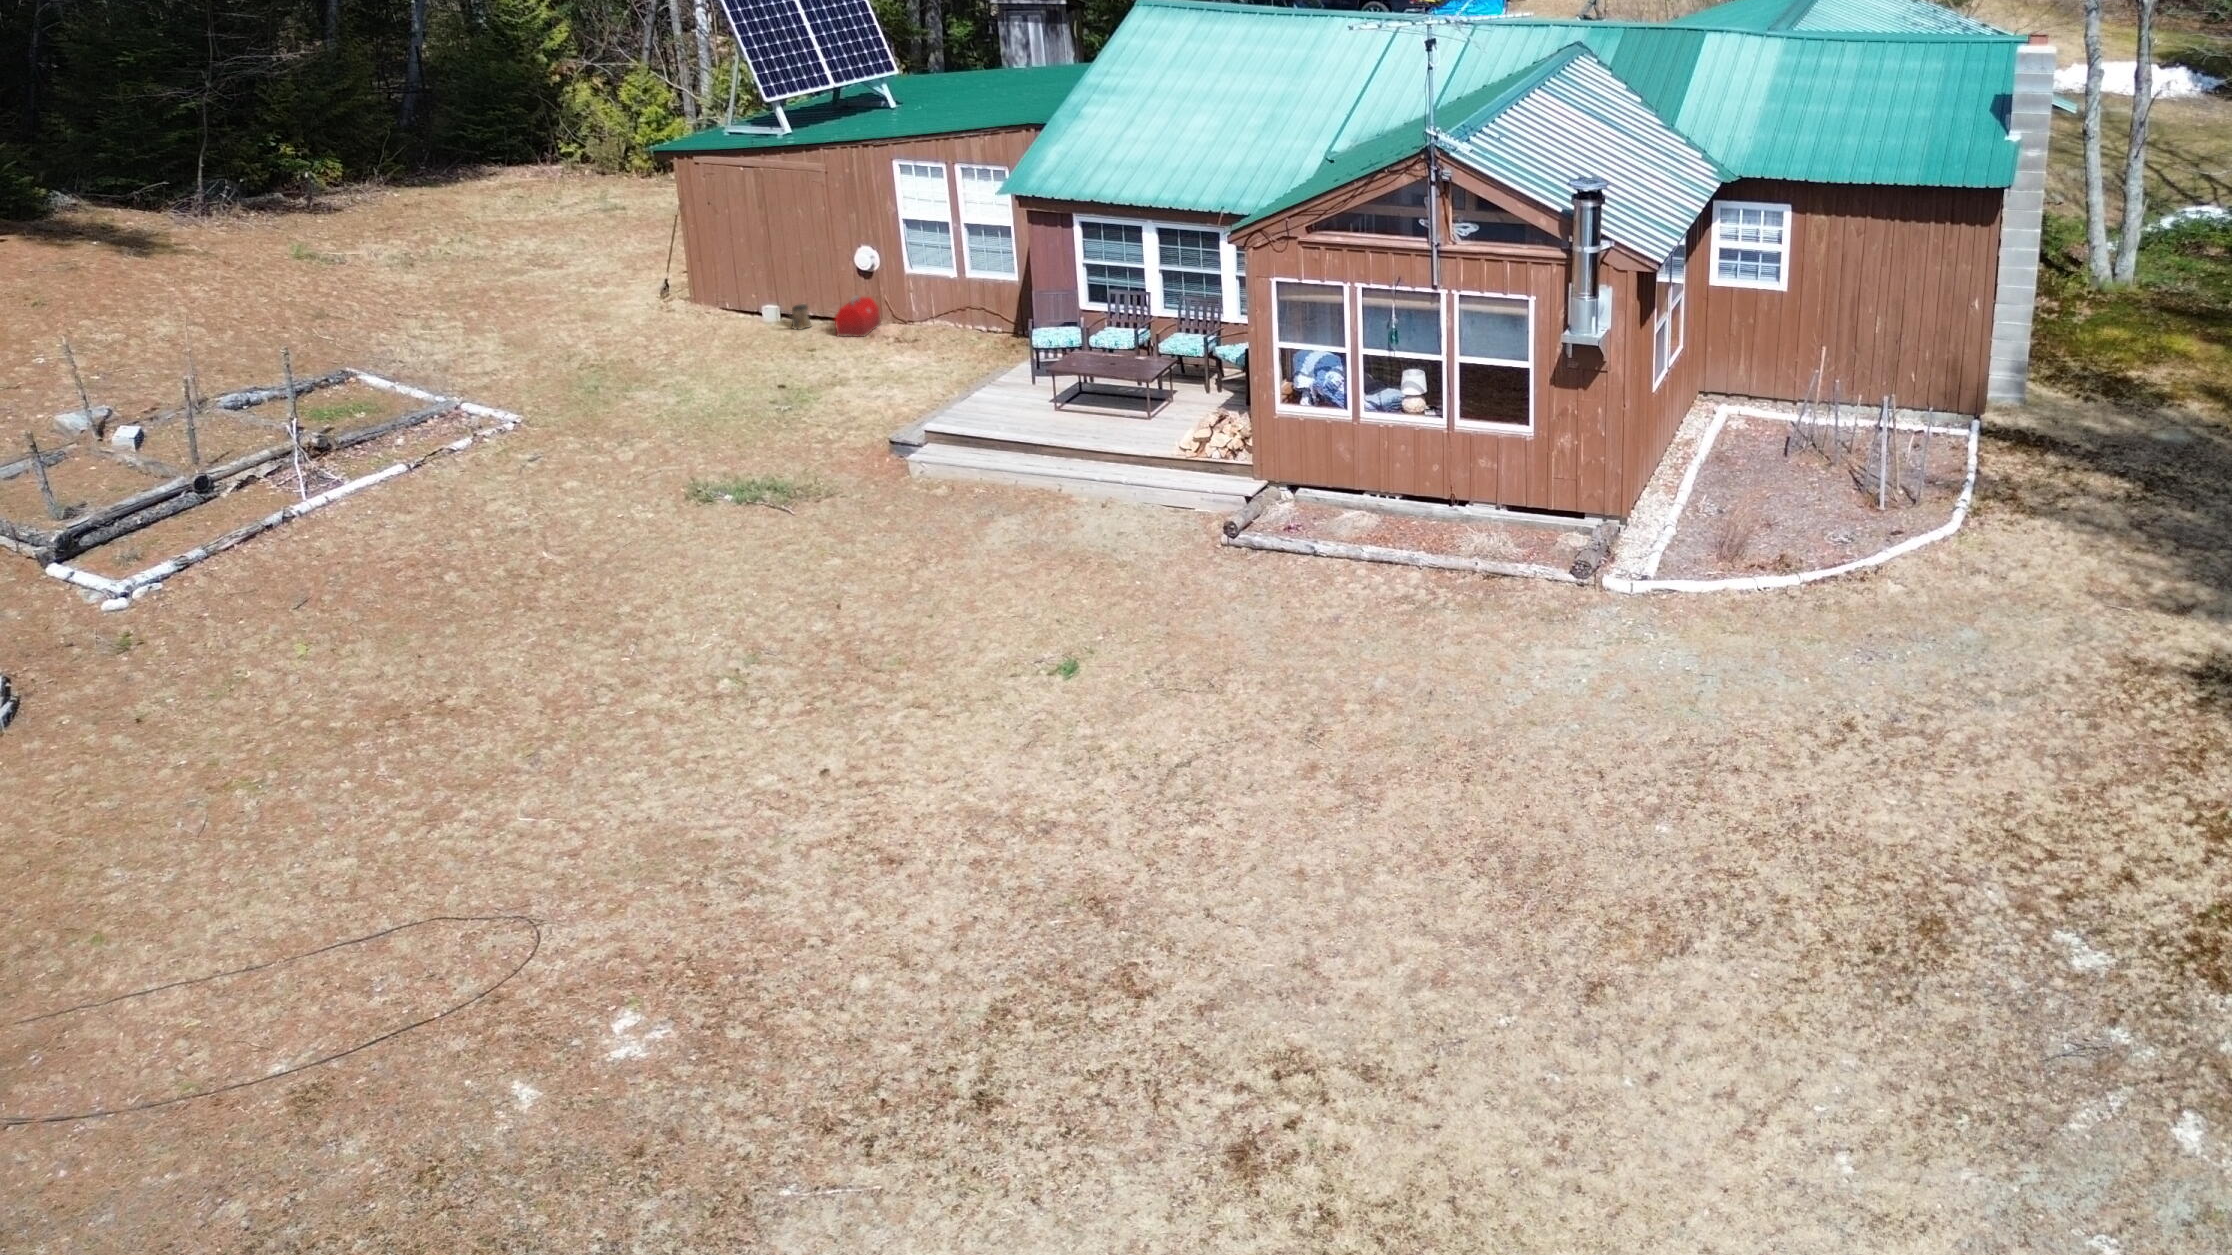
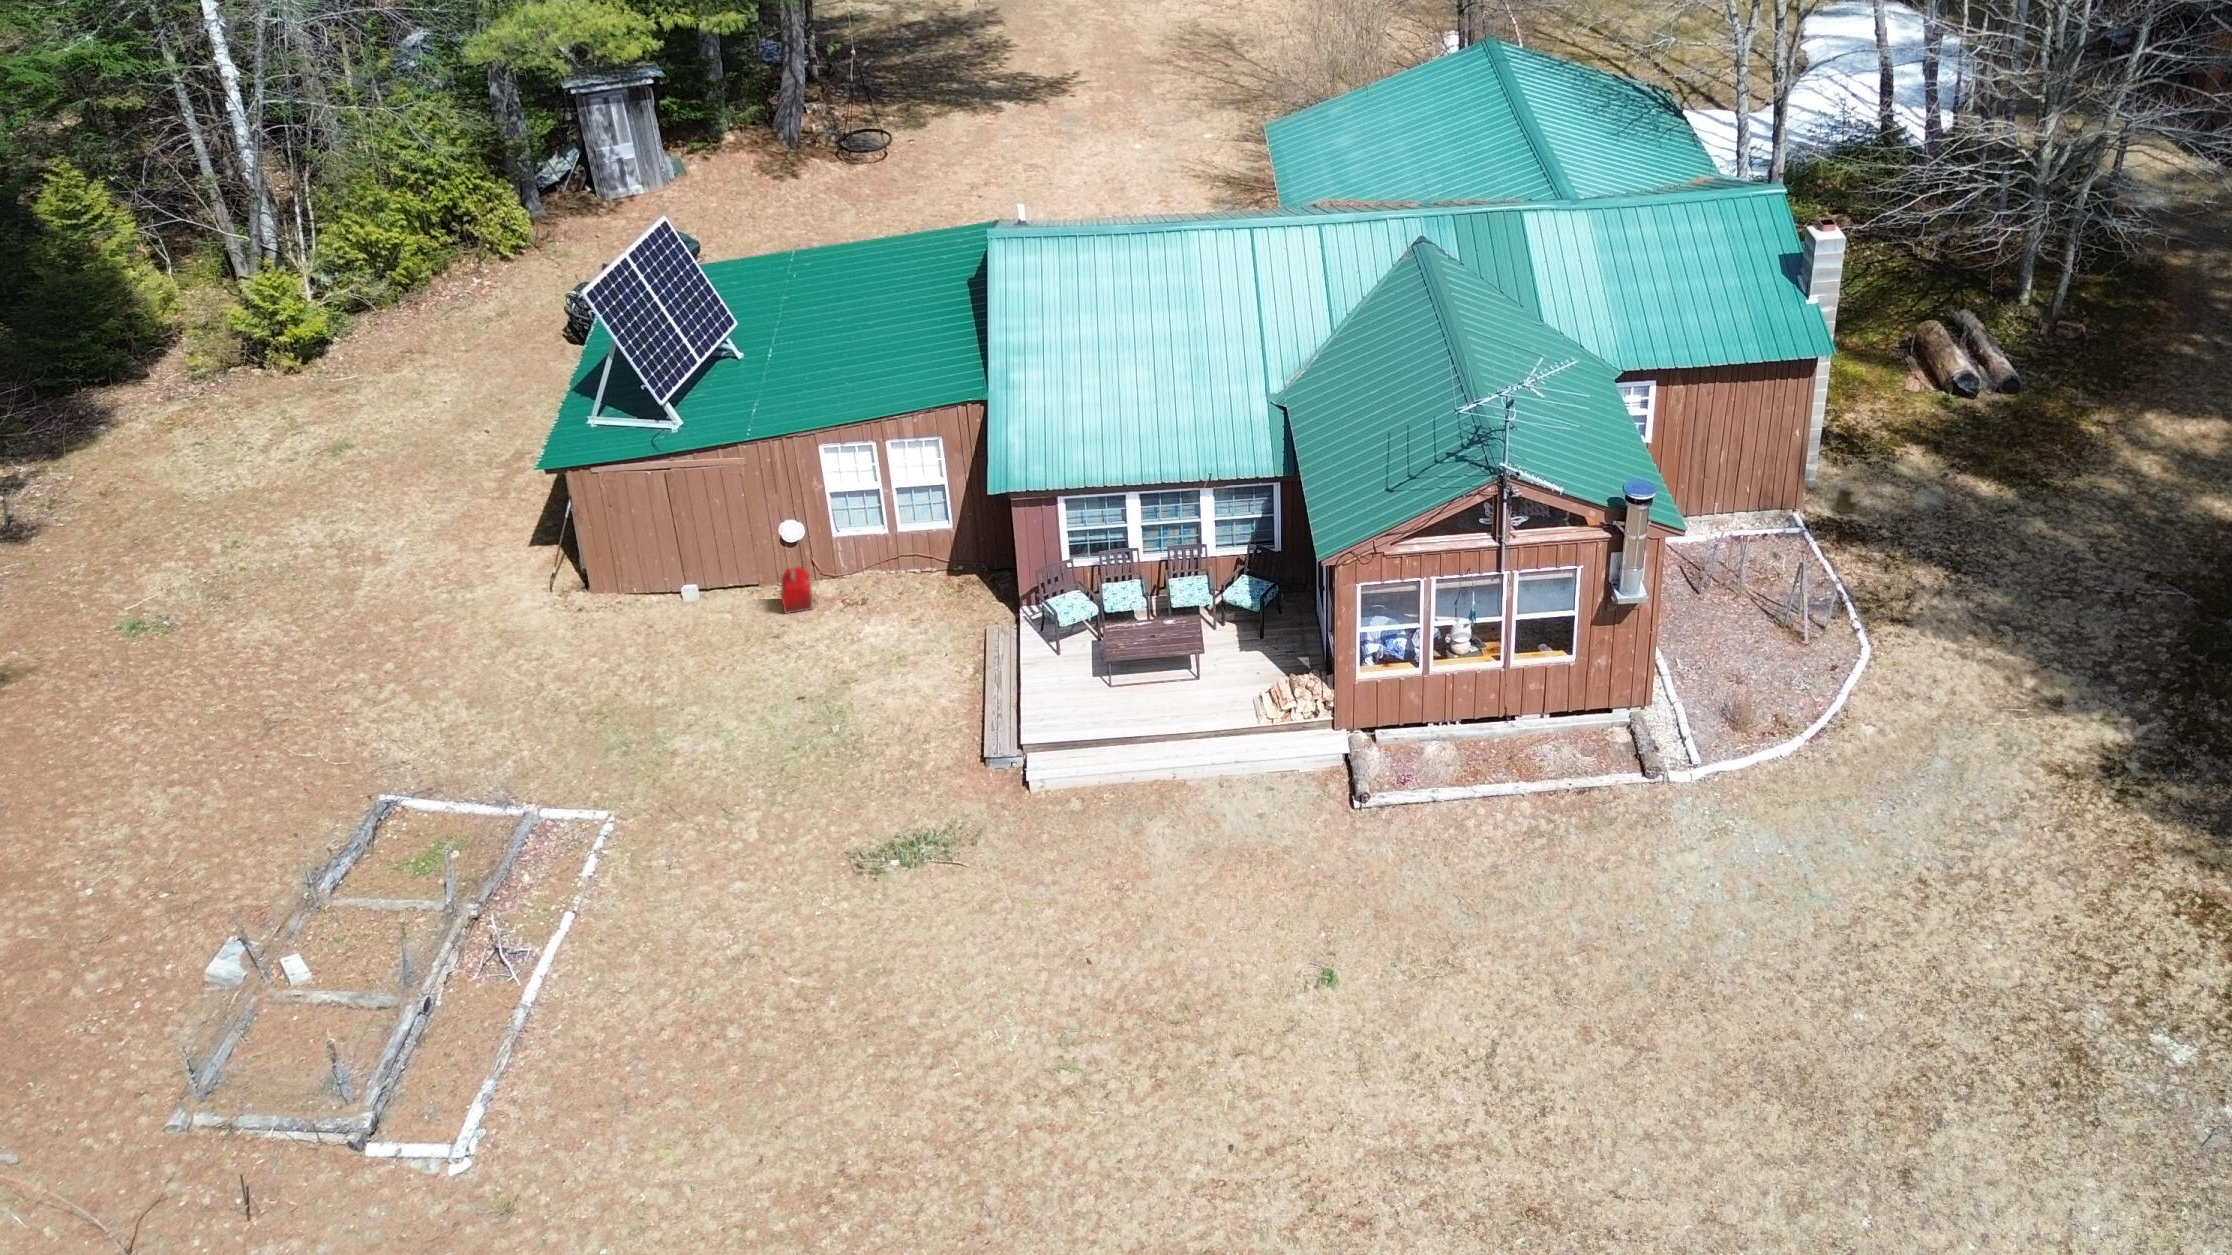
watering can: present [788,304,811,329] -> present [1834,490,1860,513]

